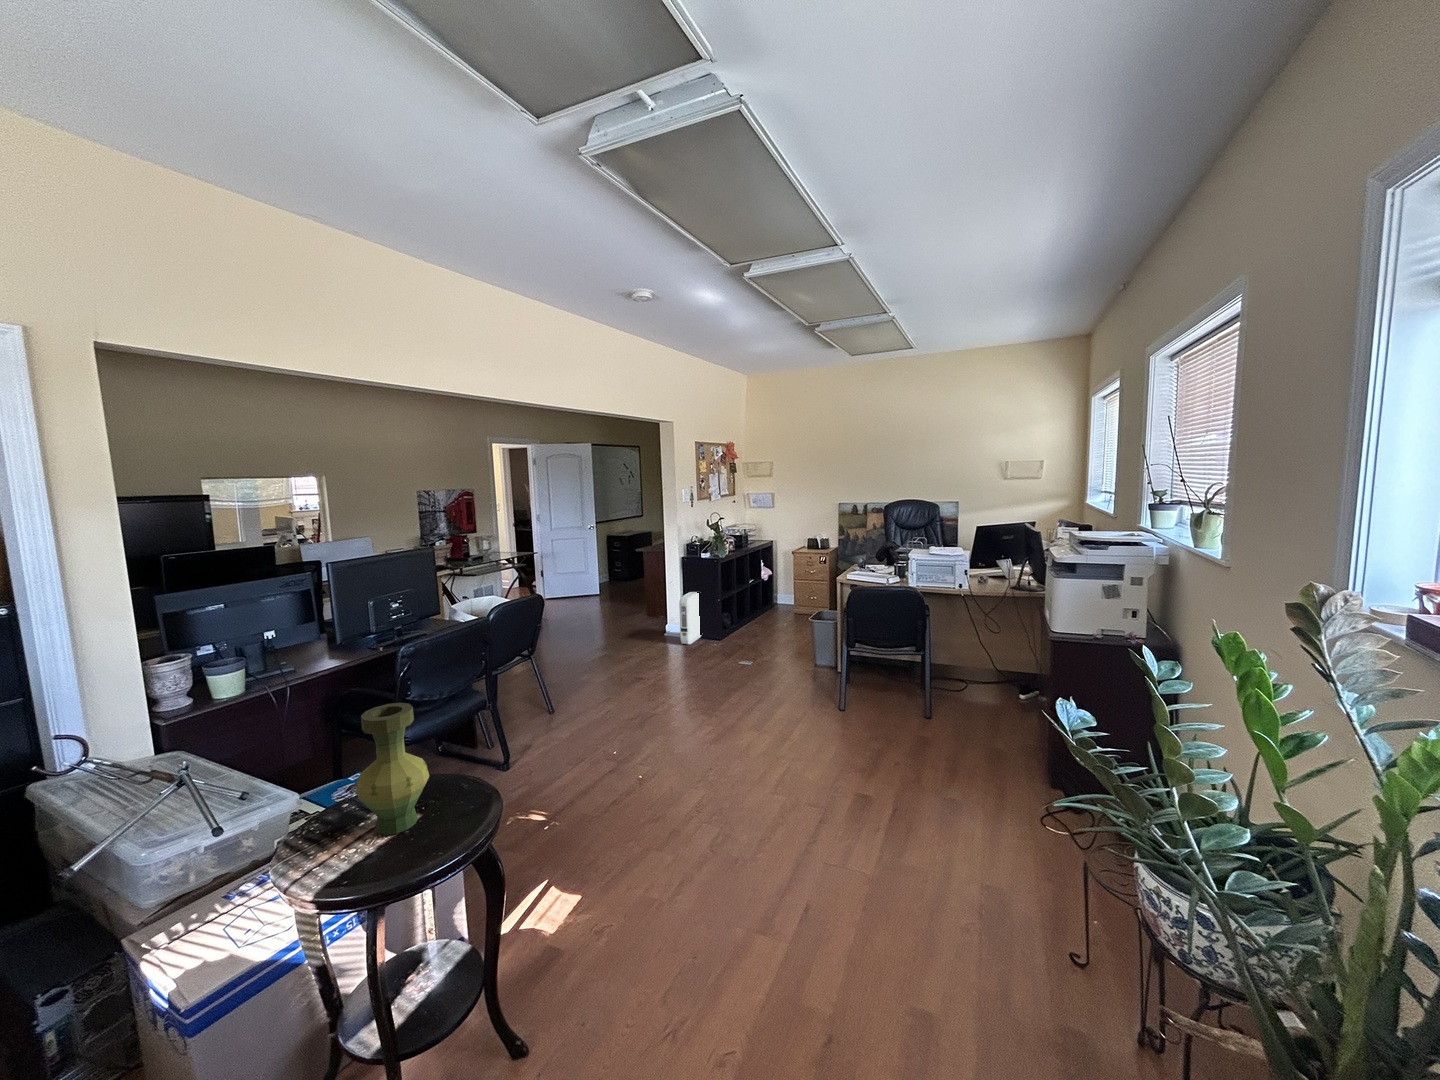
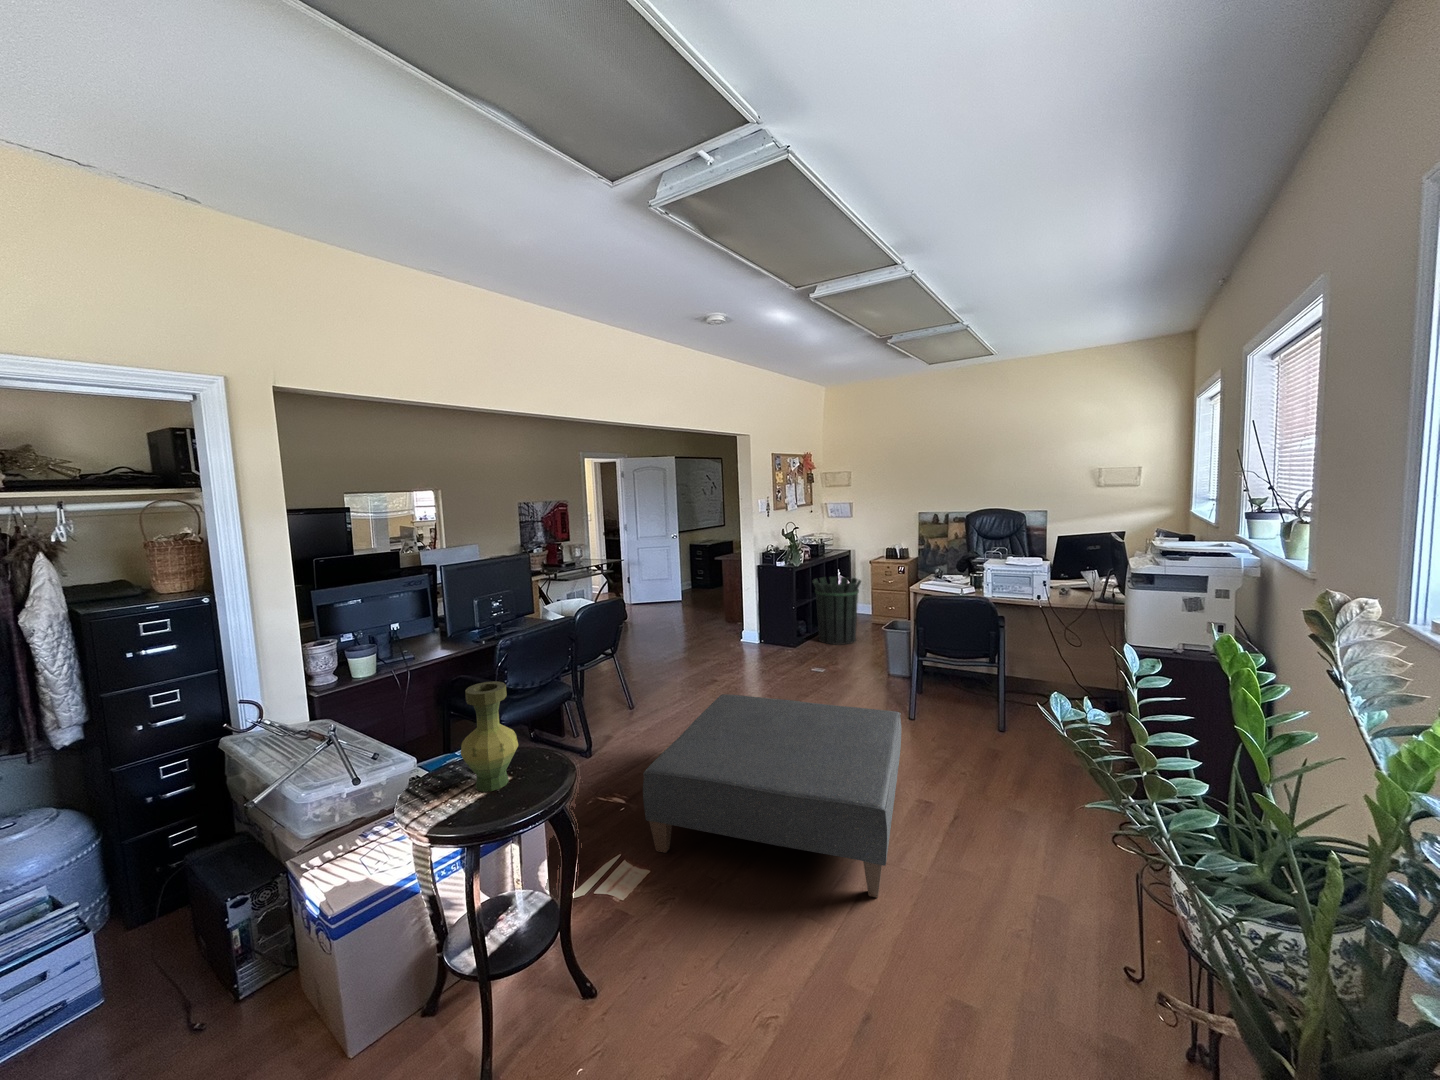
waste bin: none [737,568,786,636] -> present [812,577,861,645]
air purifier: present [679,592,701,644] -> none [755,599,777,650]
ottoman: none [572,696,838,904] -> present [643,694,901,898]

